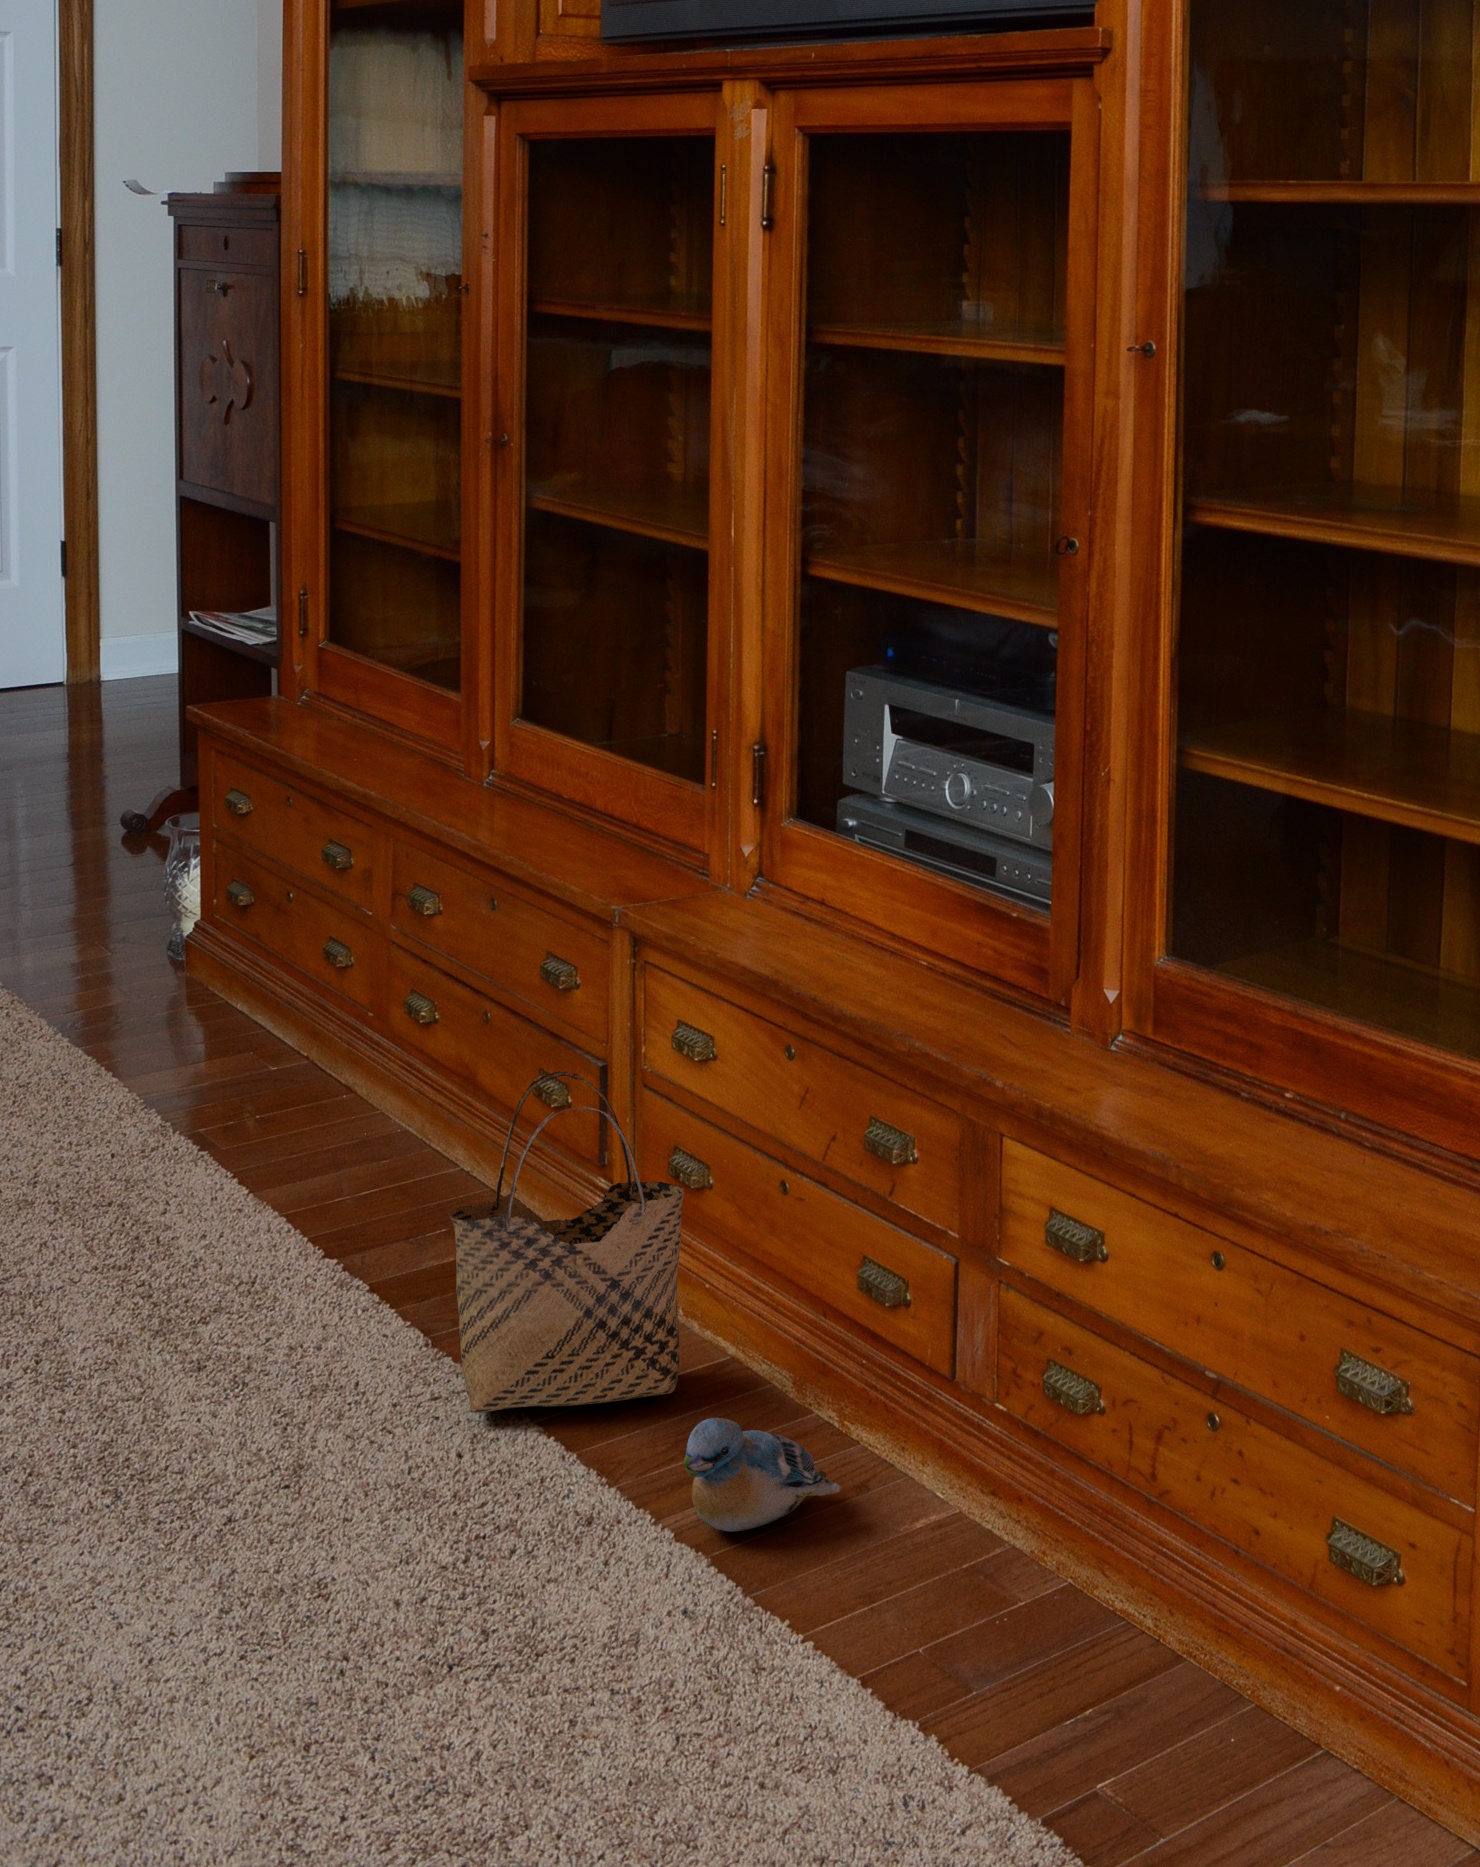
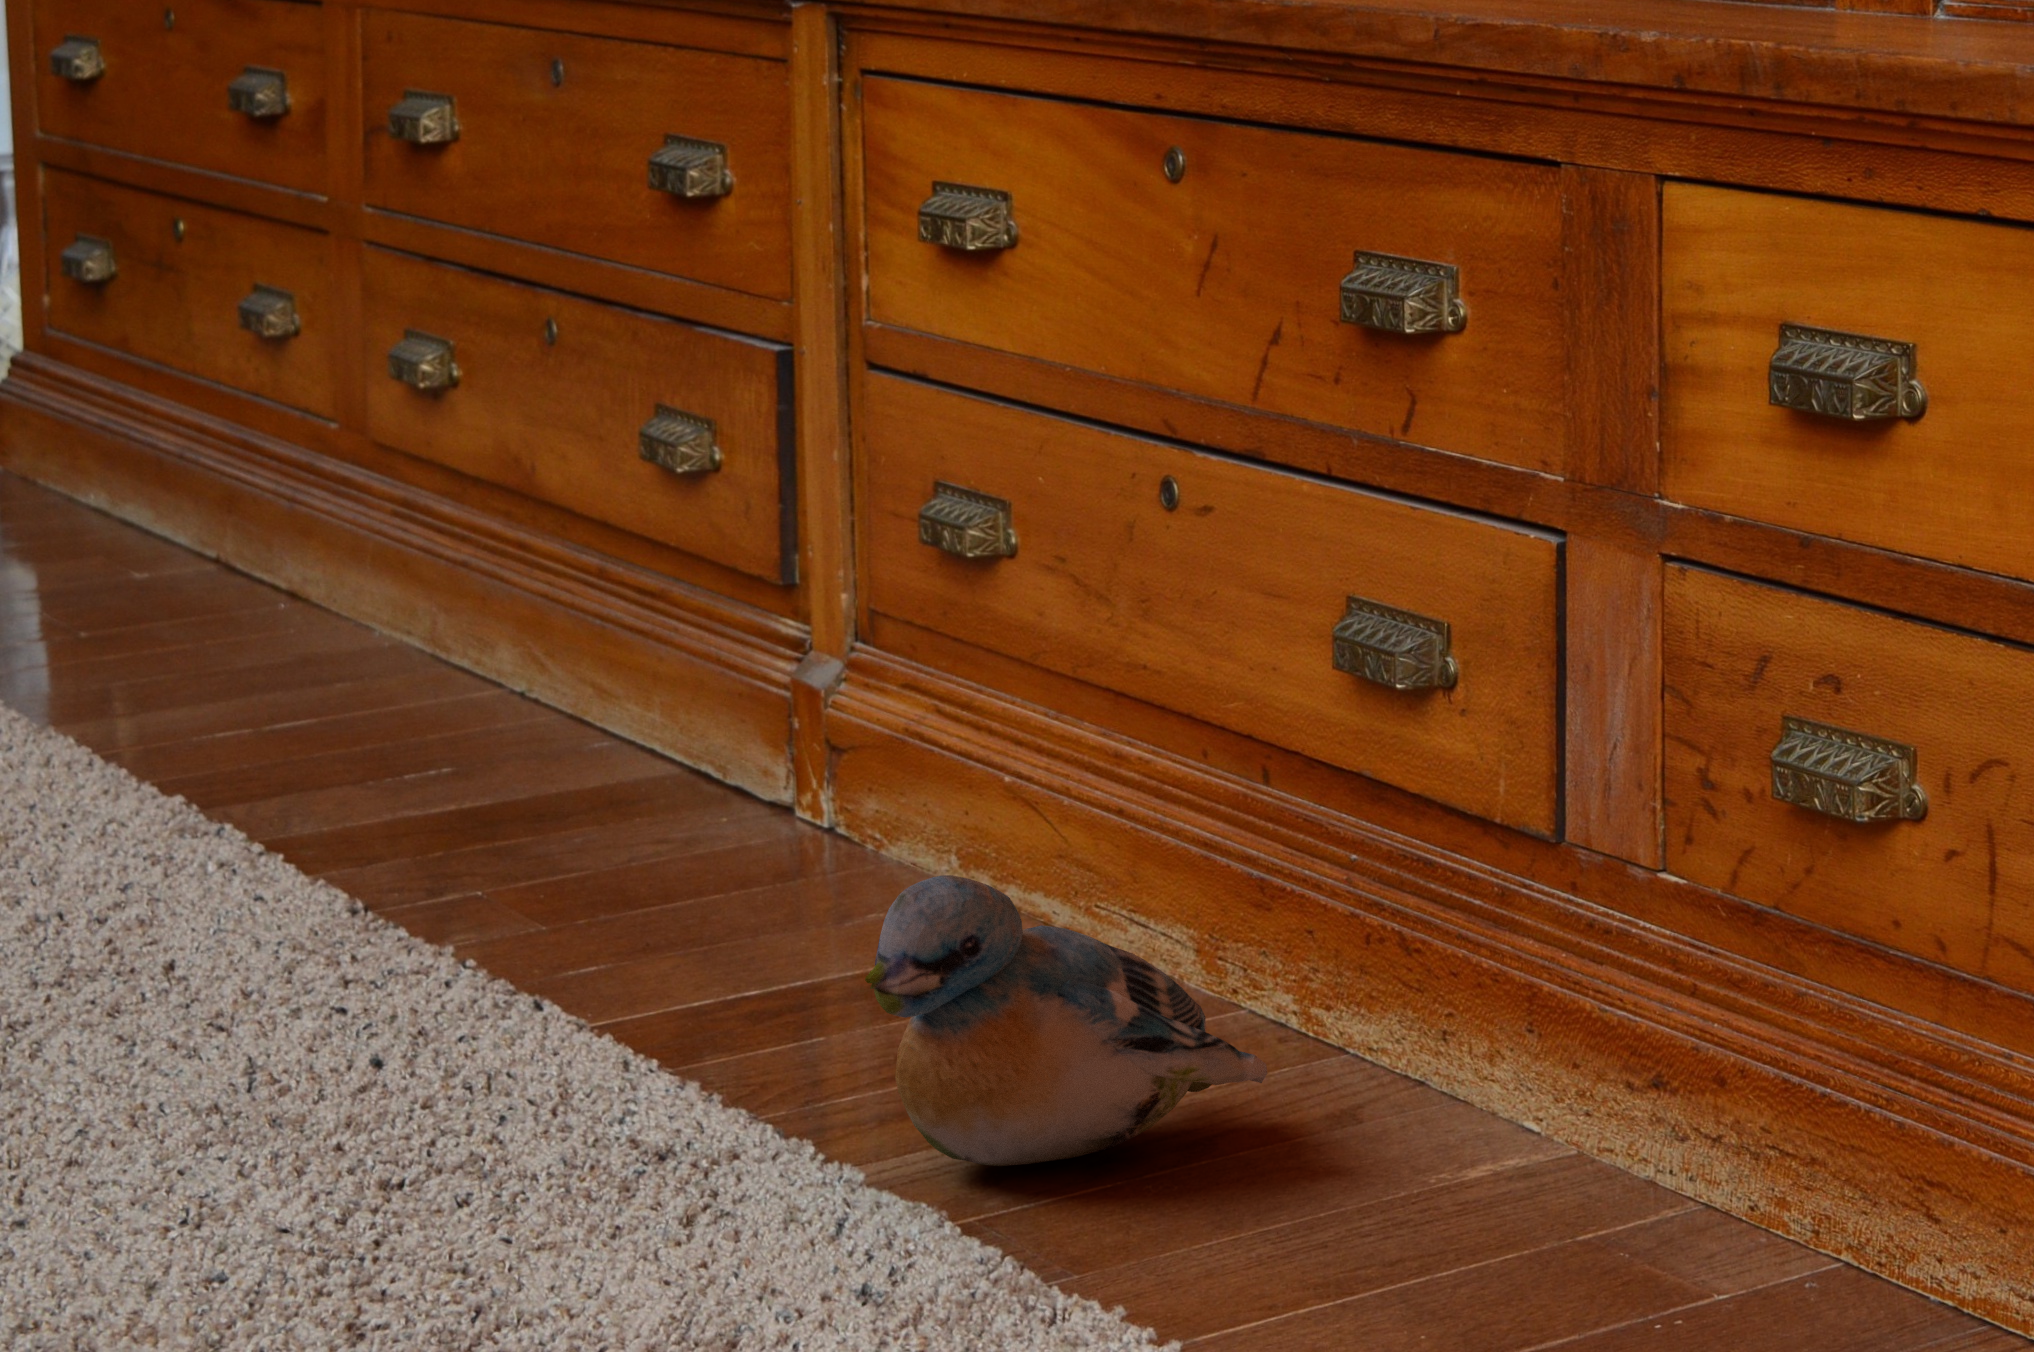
woven basket: present [449,1071,684,1413] -> none [367,225,929,977]

